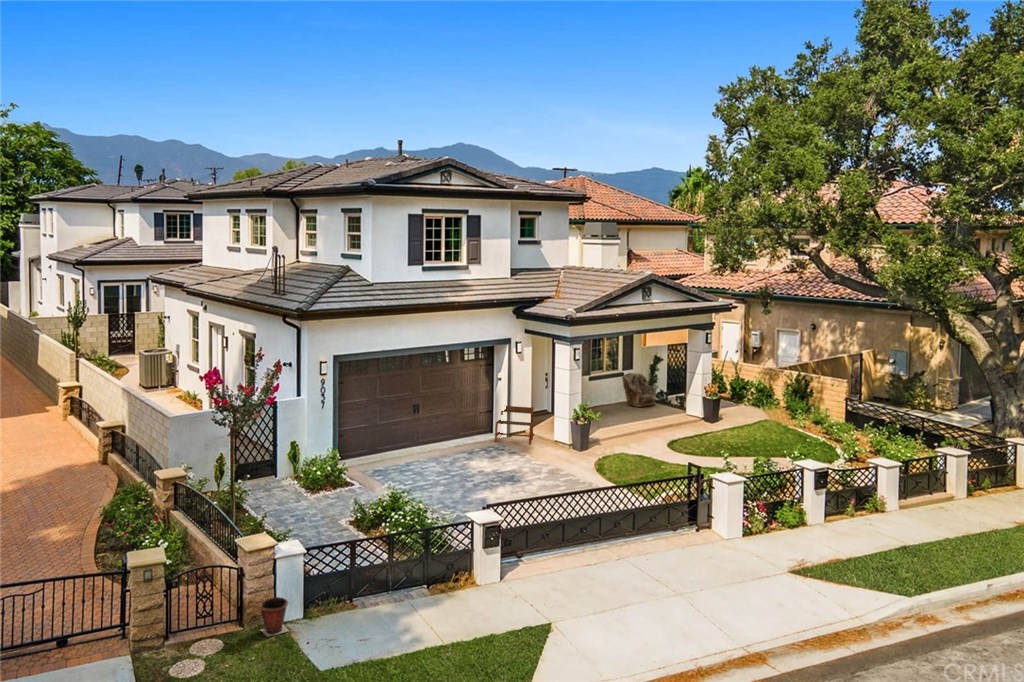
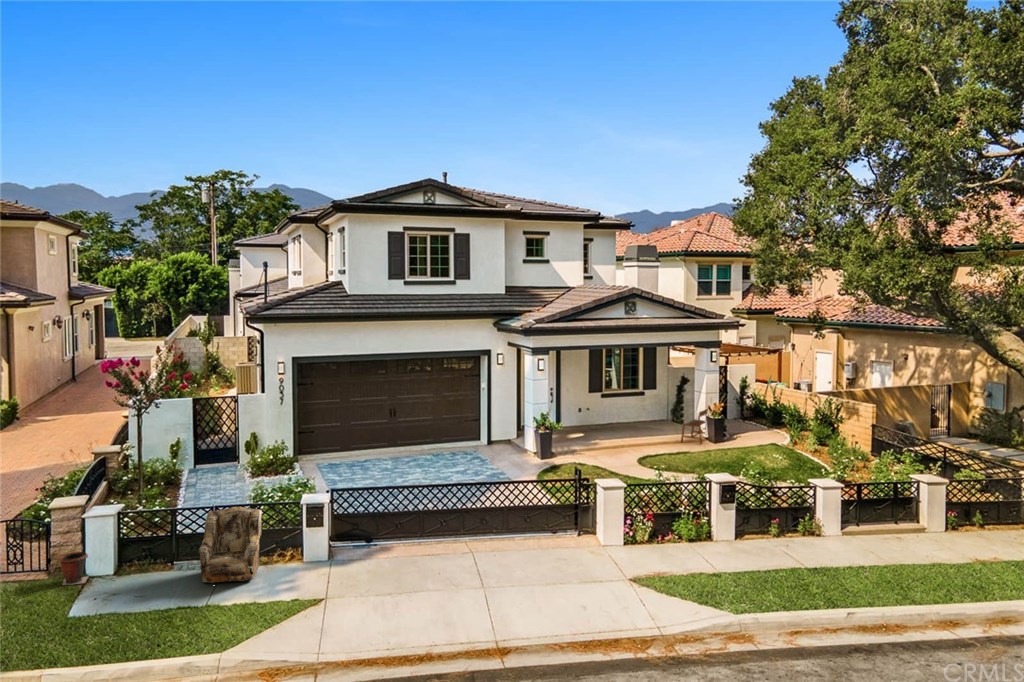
armchair: present [622,373,656,407] -> present [199,507,262,583]
bench: present [495,406,534,445] -> present [681,409,708,444]

